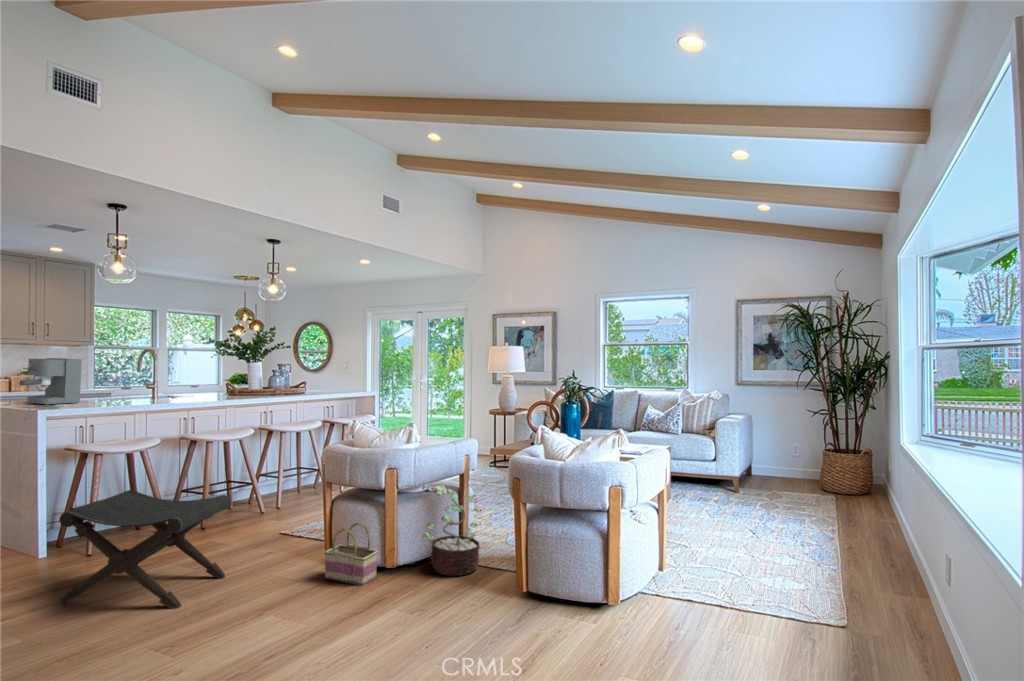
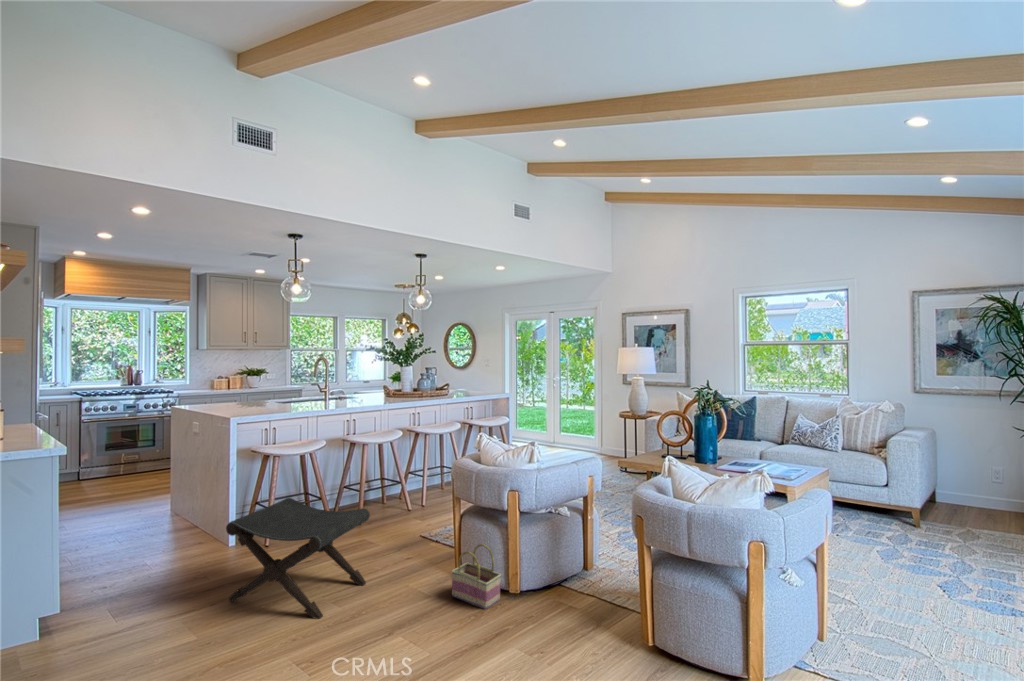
coffee maker: present [19,358,82,405] -> none [218,369,265,410]
decorative plant: present [423,485,482,576] -> none [544,510,607,607]

